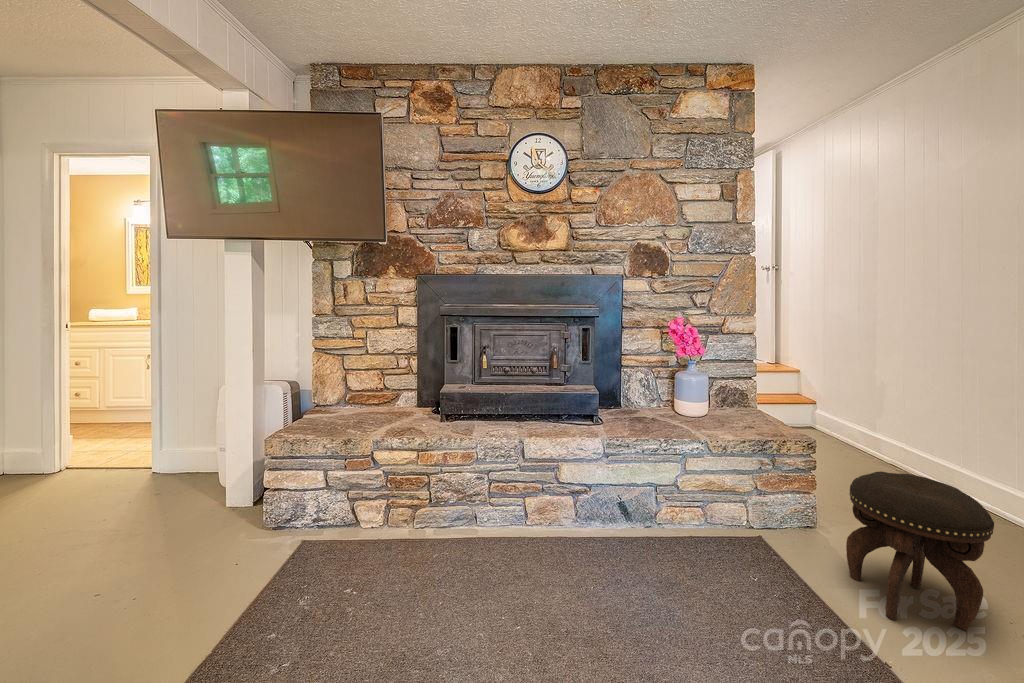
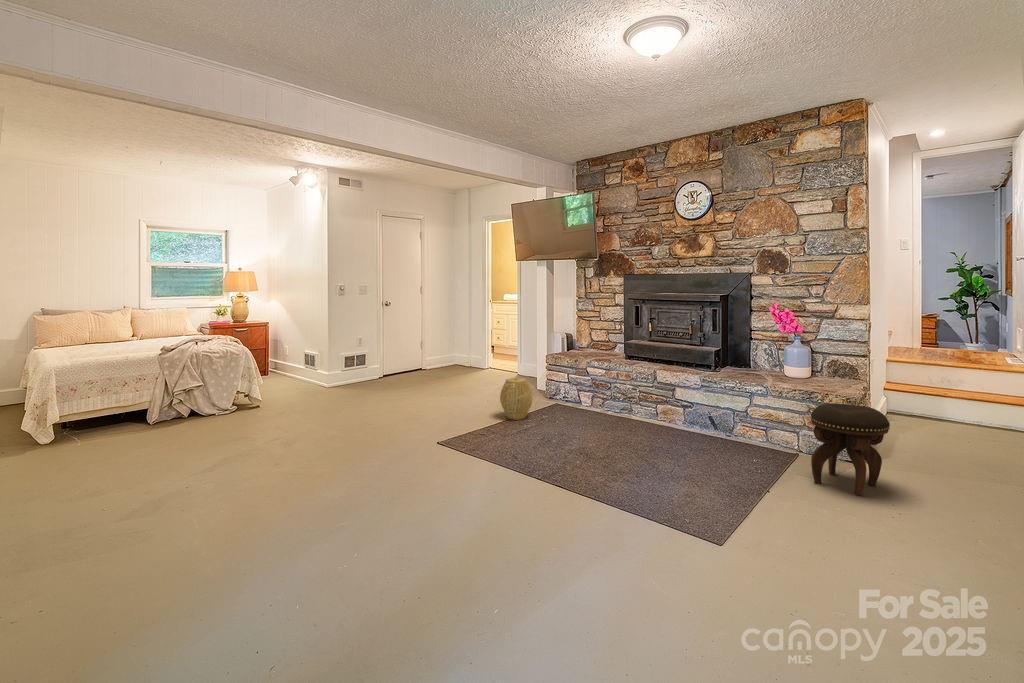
woven basket: none [185,512,287,637] -> present [500,378,533,420]

